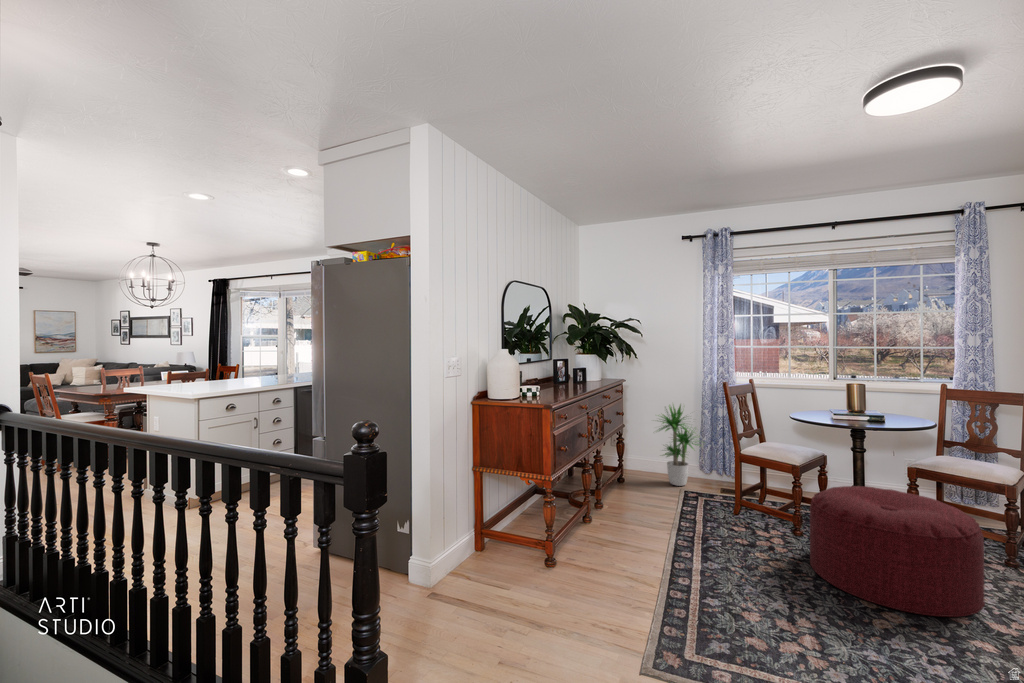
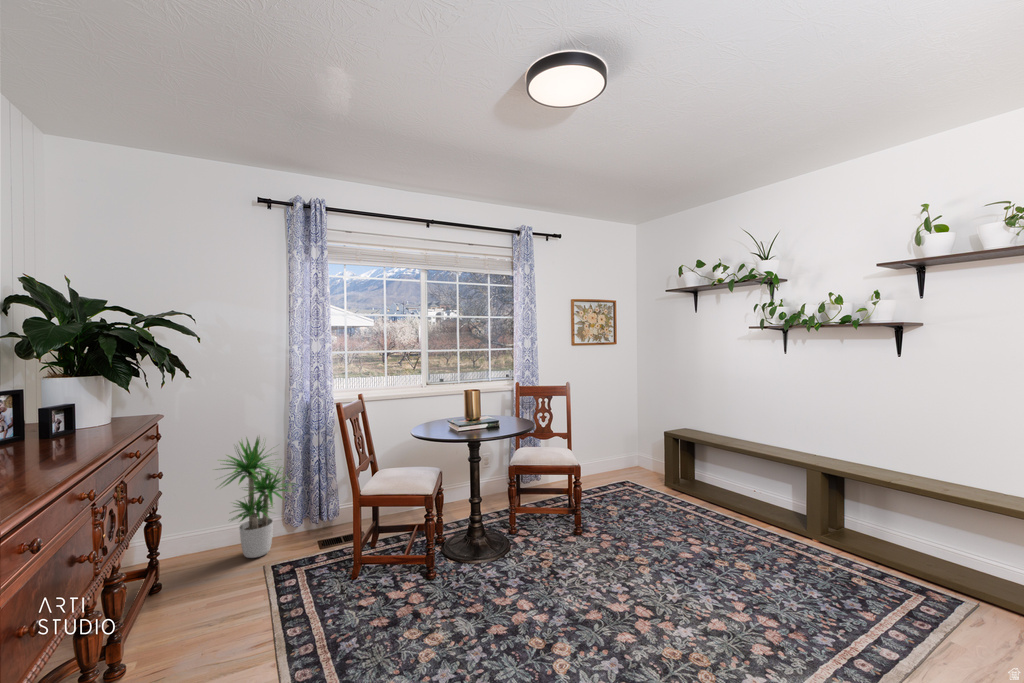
ottoman: present [810,486,985,617] -> none [460,498,606,647]

